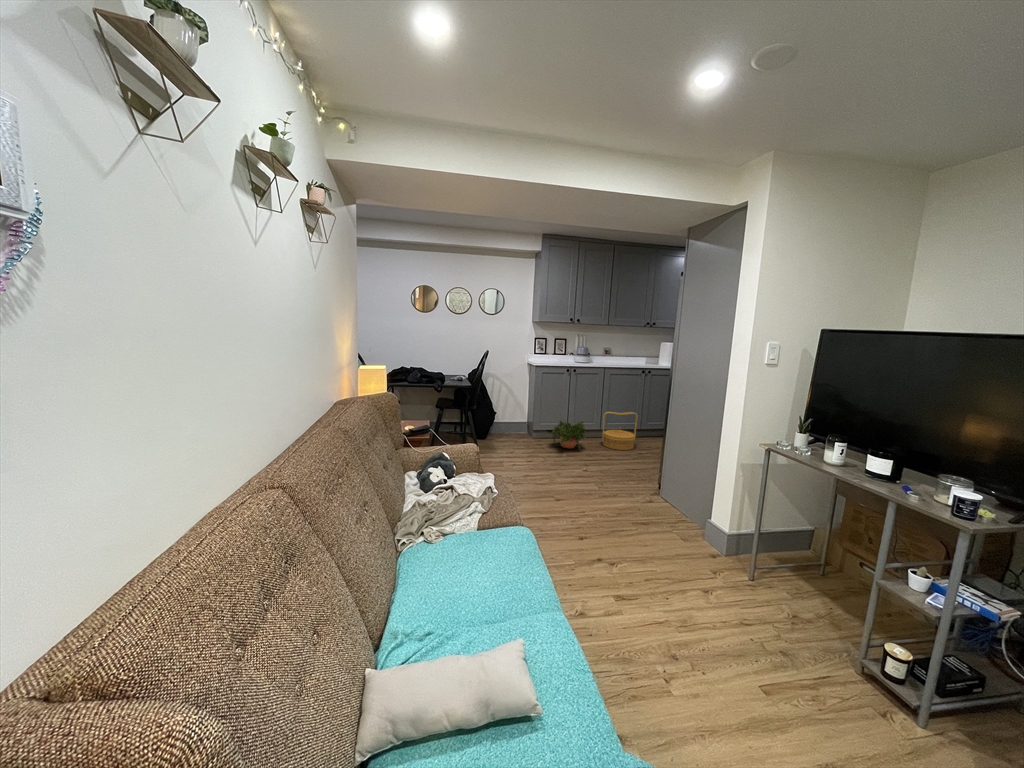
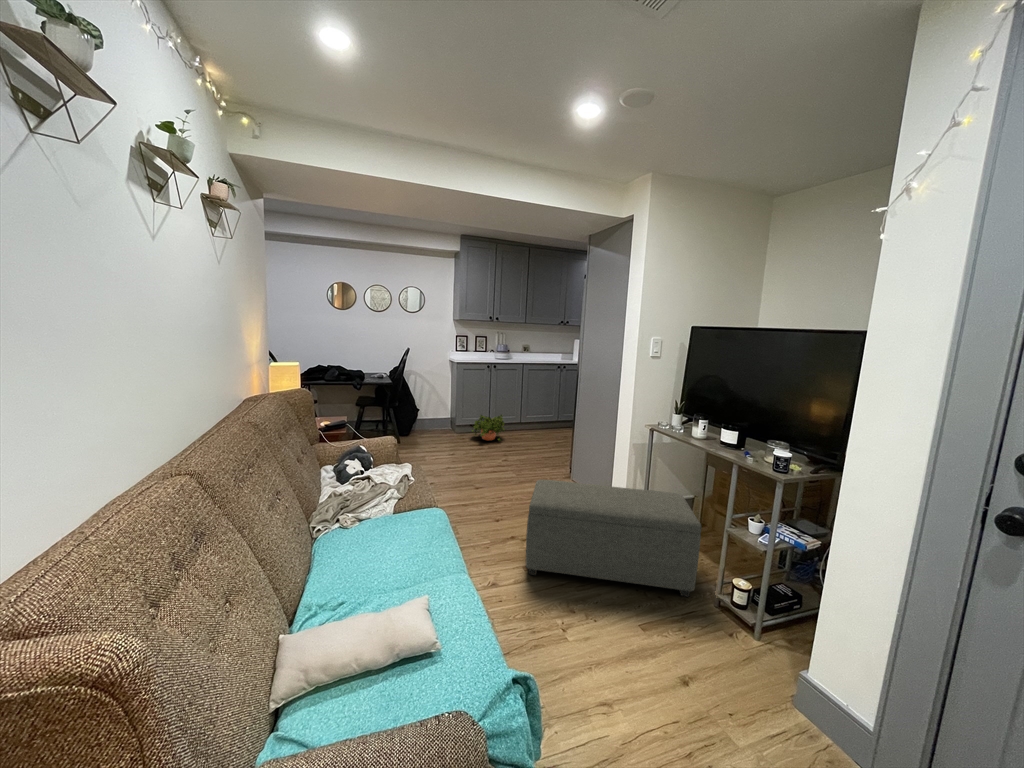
woven basket: present [602,412,638,450] -> none [520,405,552,440]
ottoman: none [618,500,846,660] -> present [526,480,701,597]

